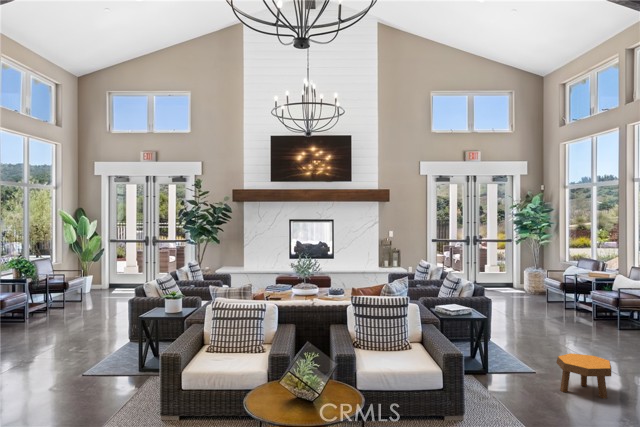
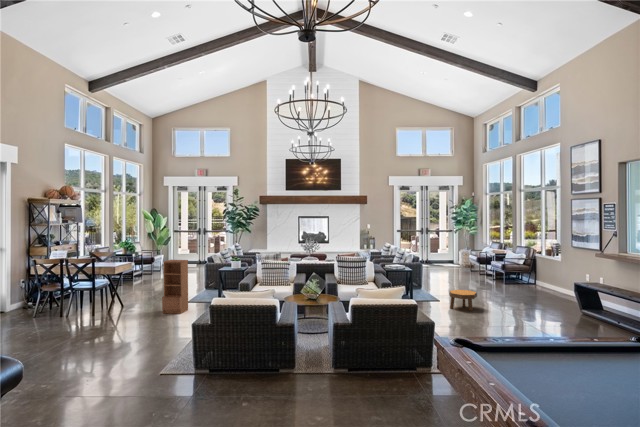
bookcase: none [19,301,74,407] -> present [162,260,188,314]

